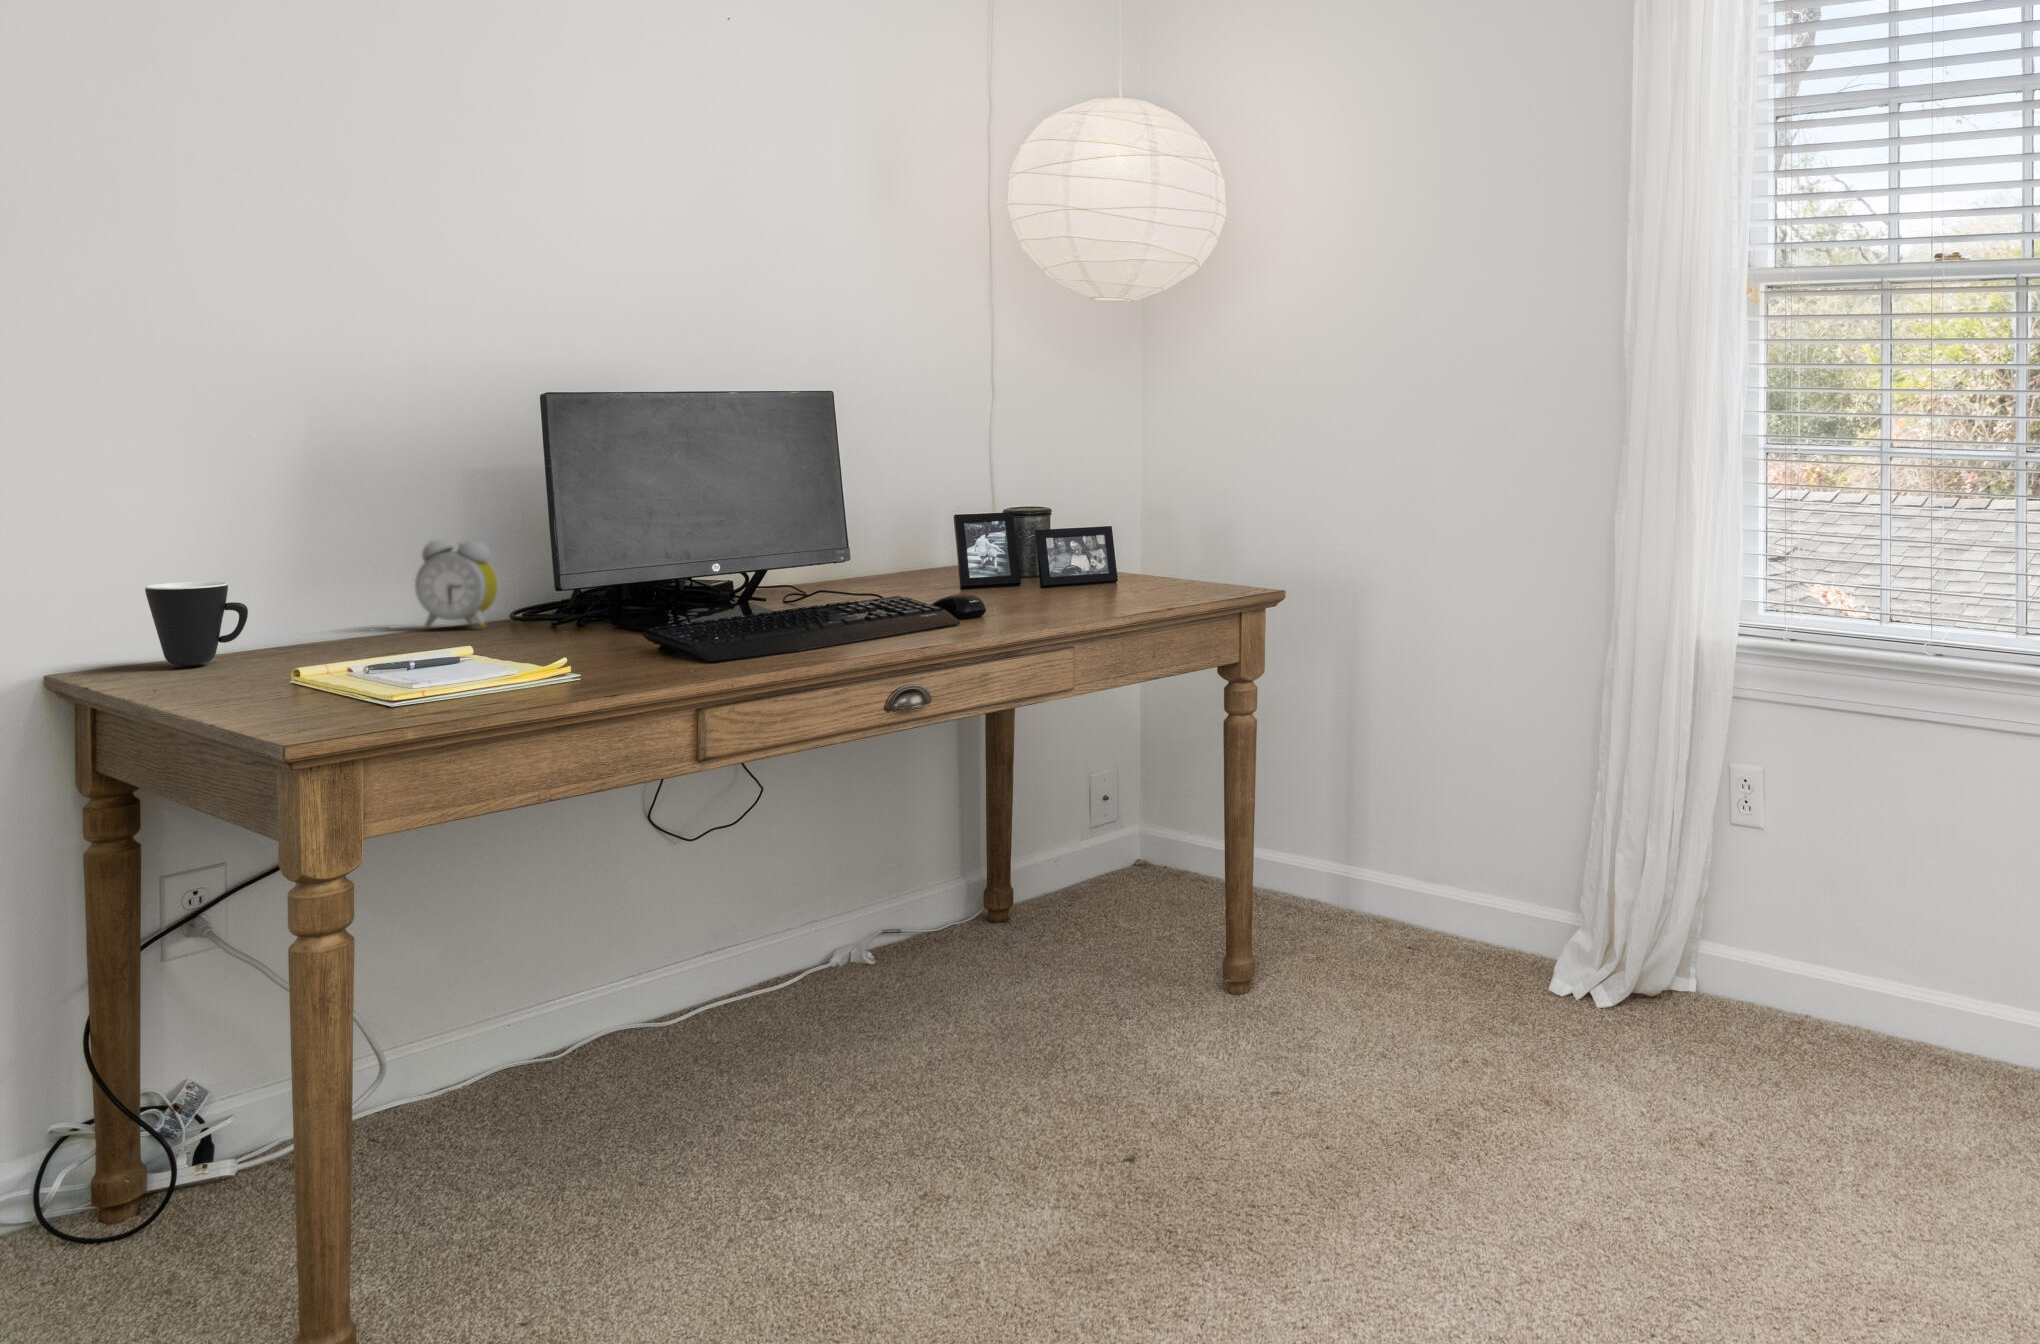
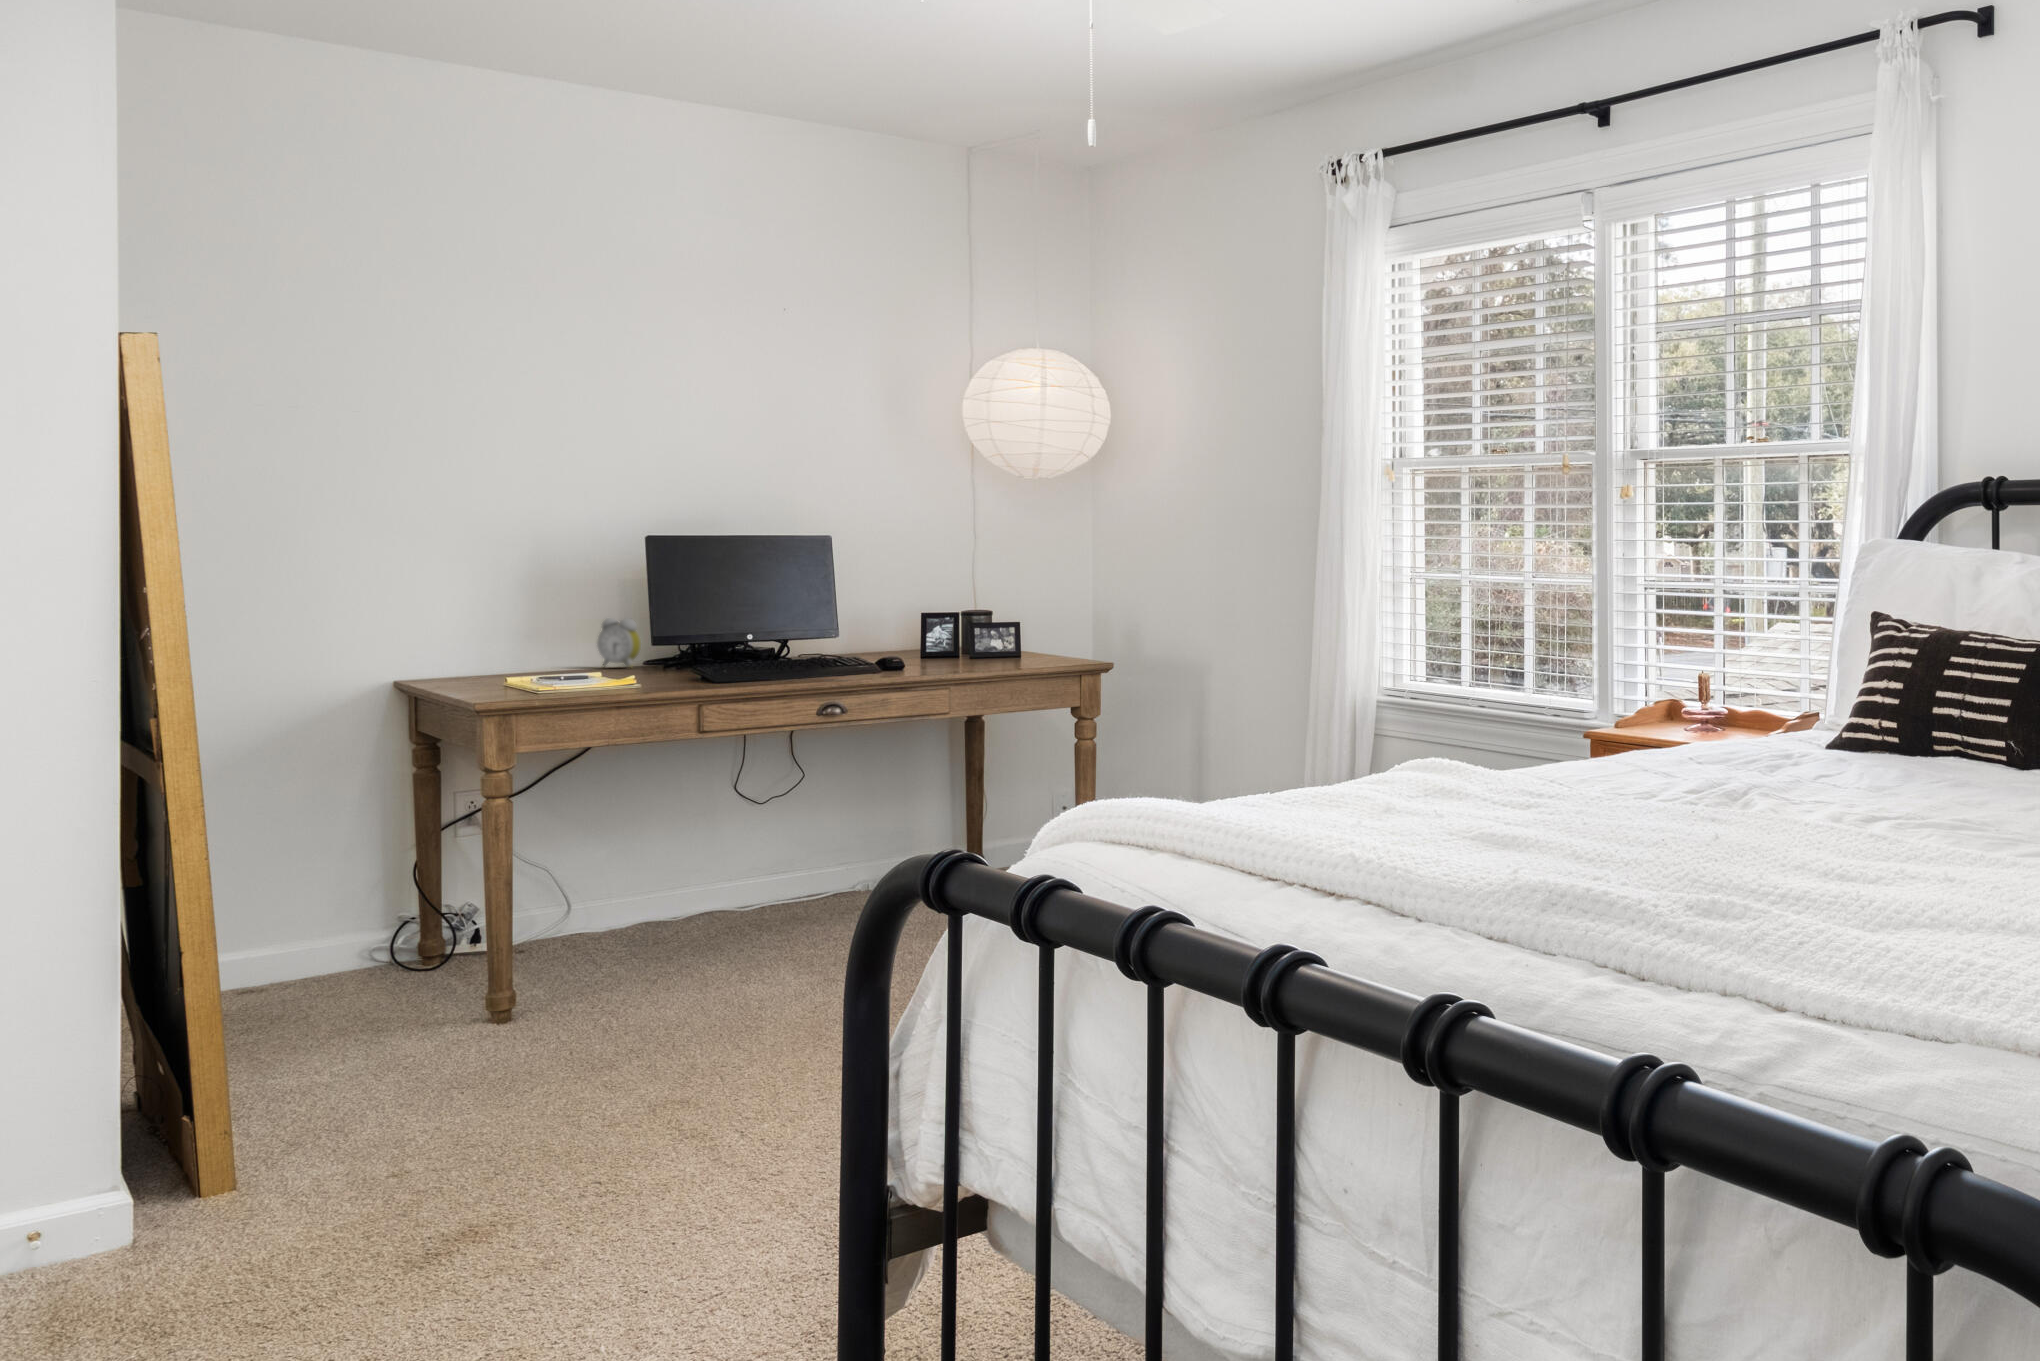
mug: present [145,582,248,666] -> none [452,634,501,677]

